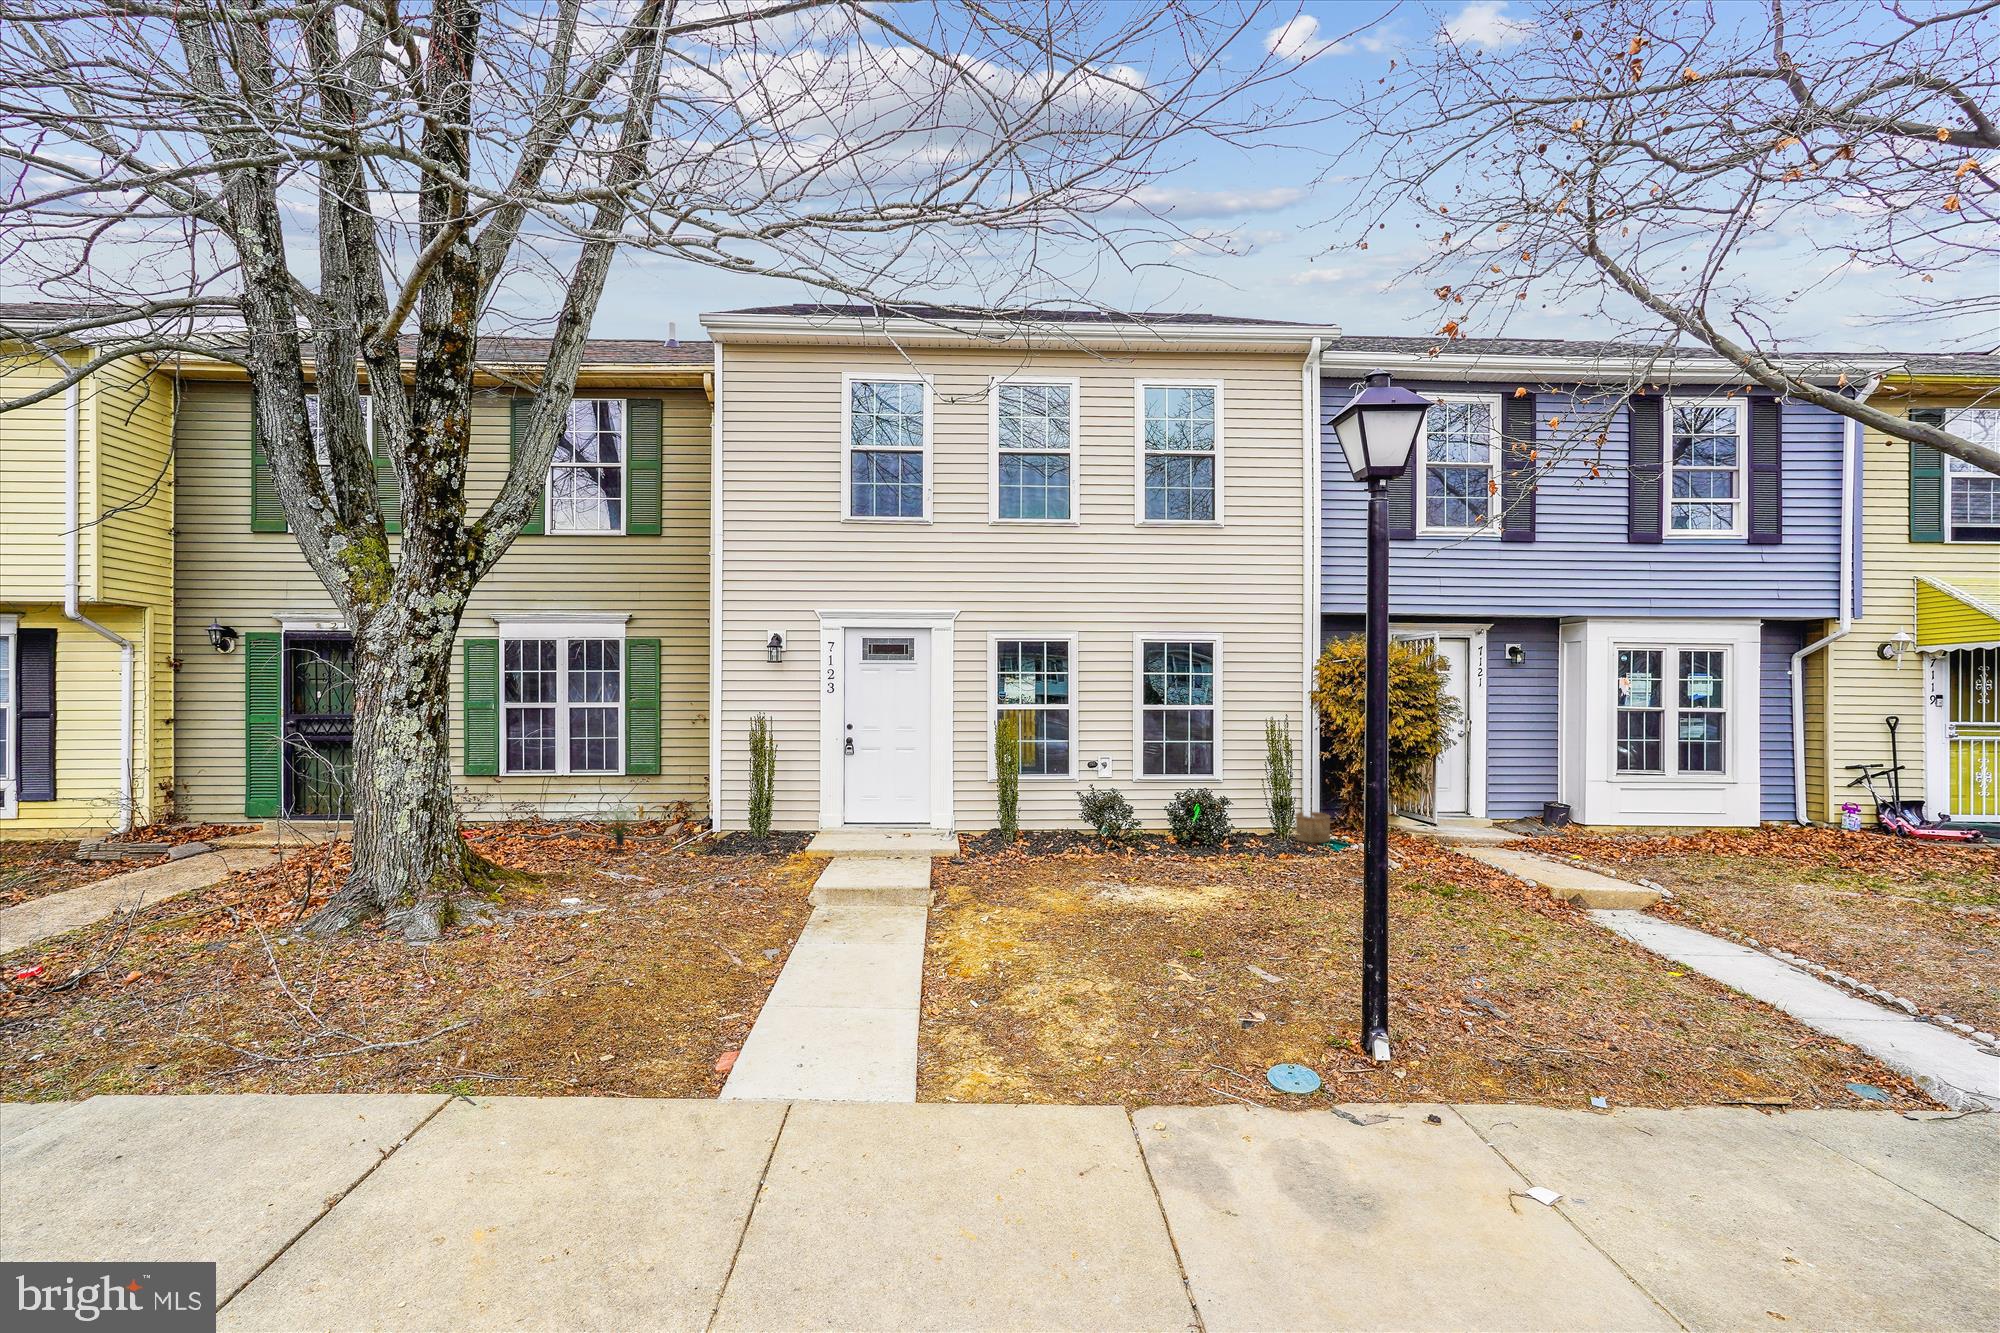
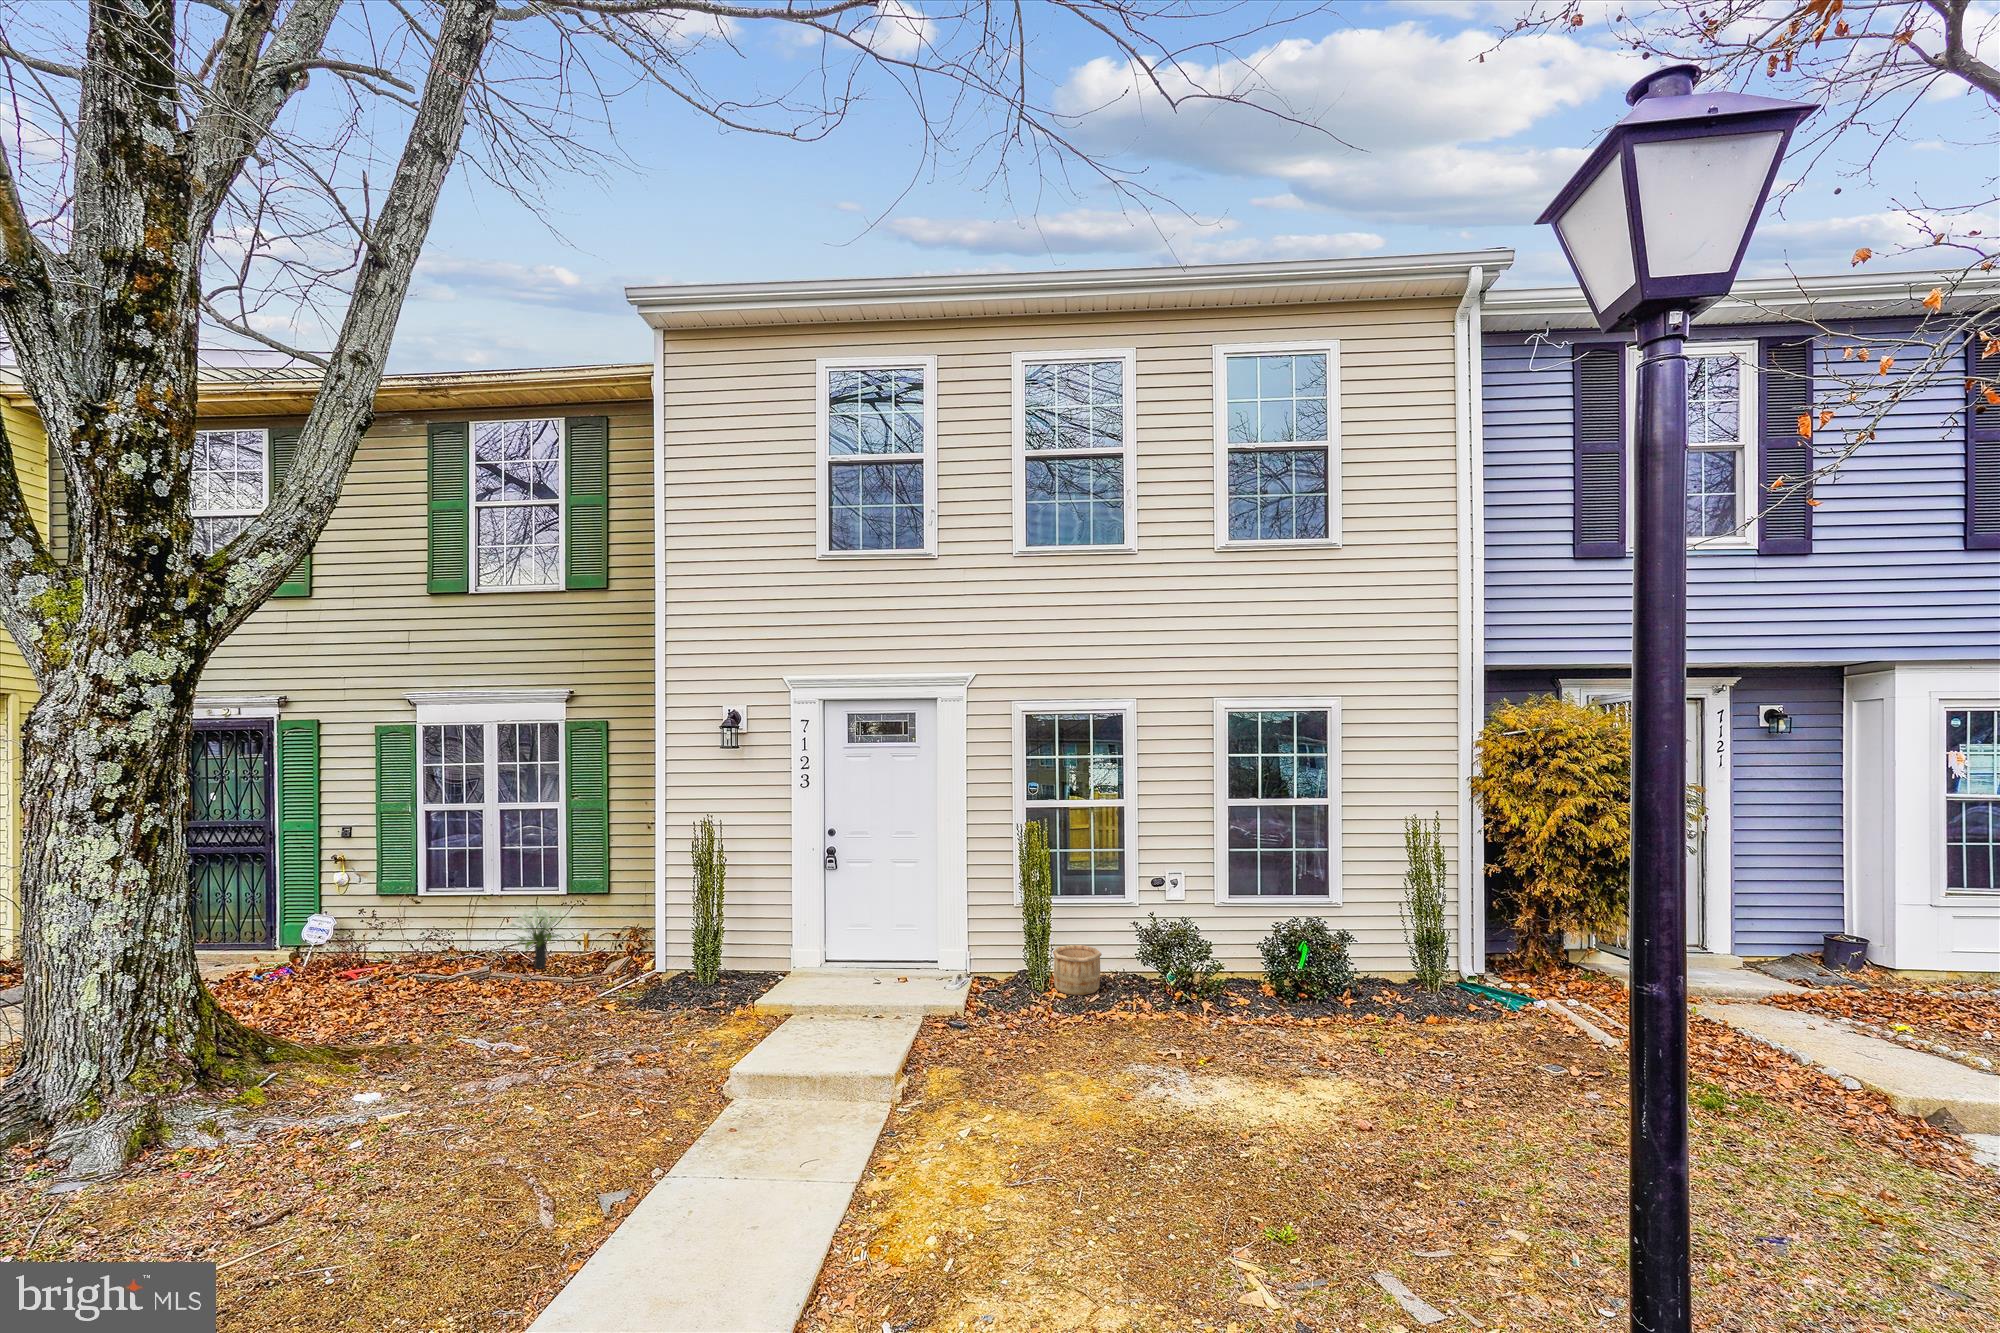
wooden bucket: present [1295,812,1330,843] -> present [1053,945,1102,995]

